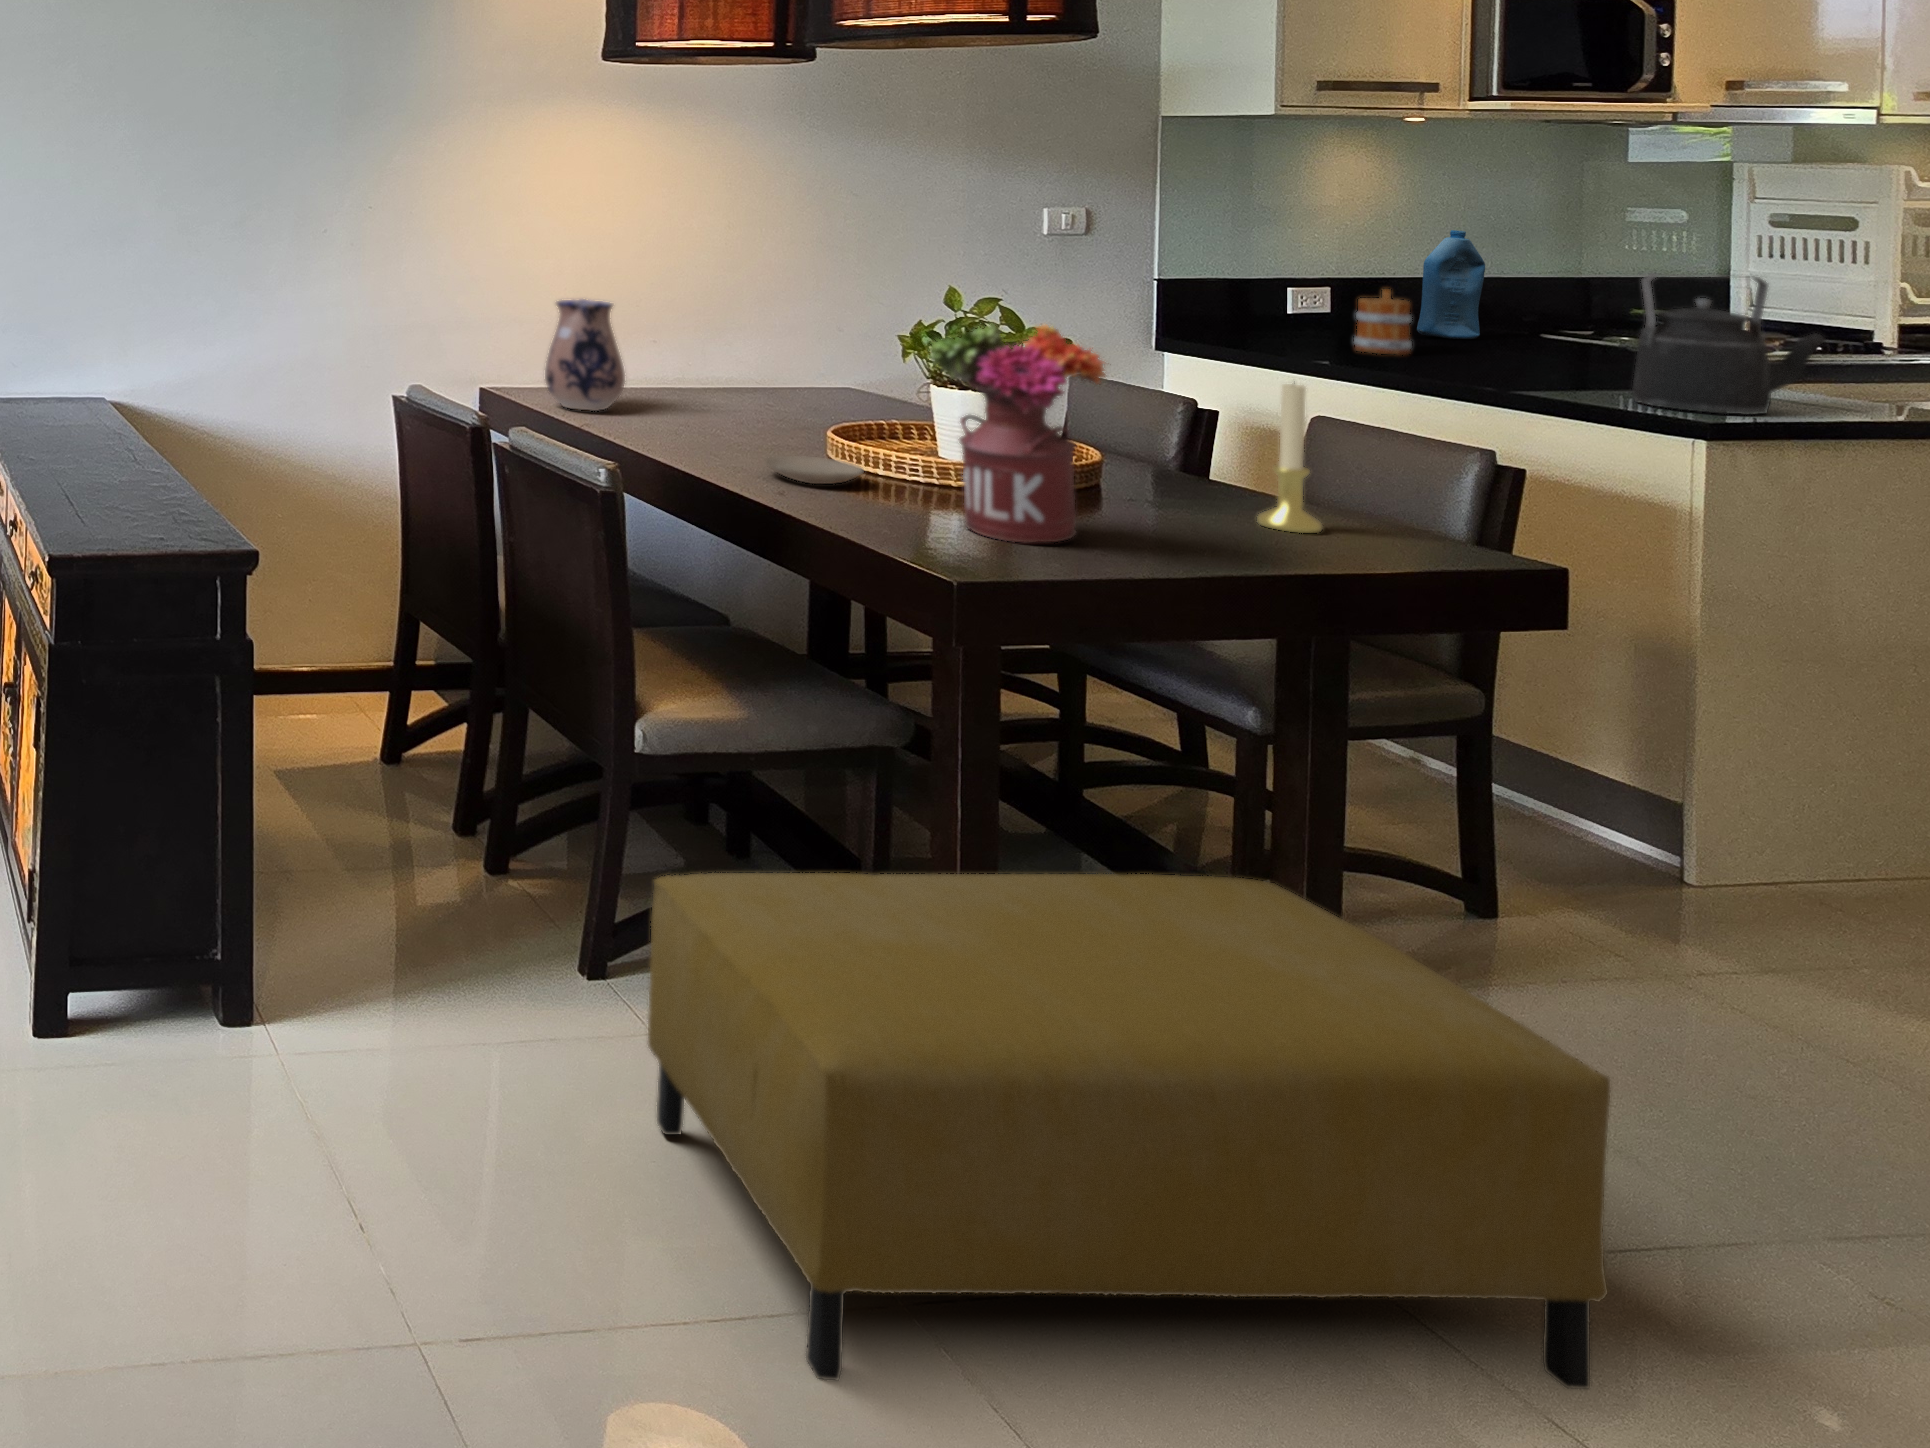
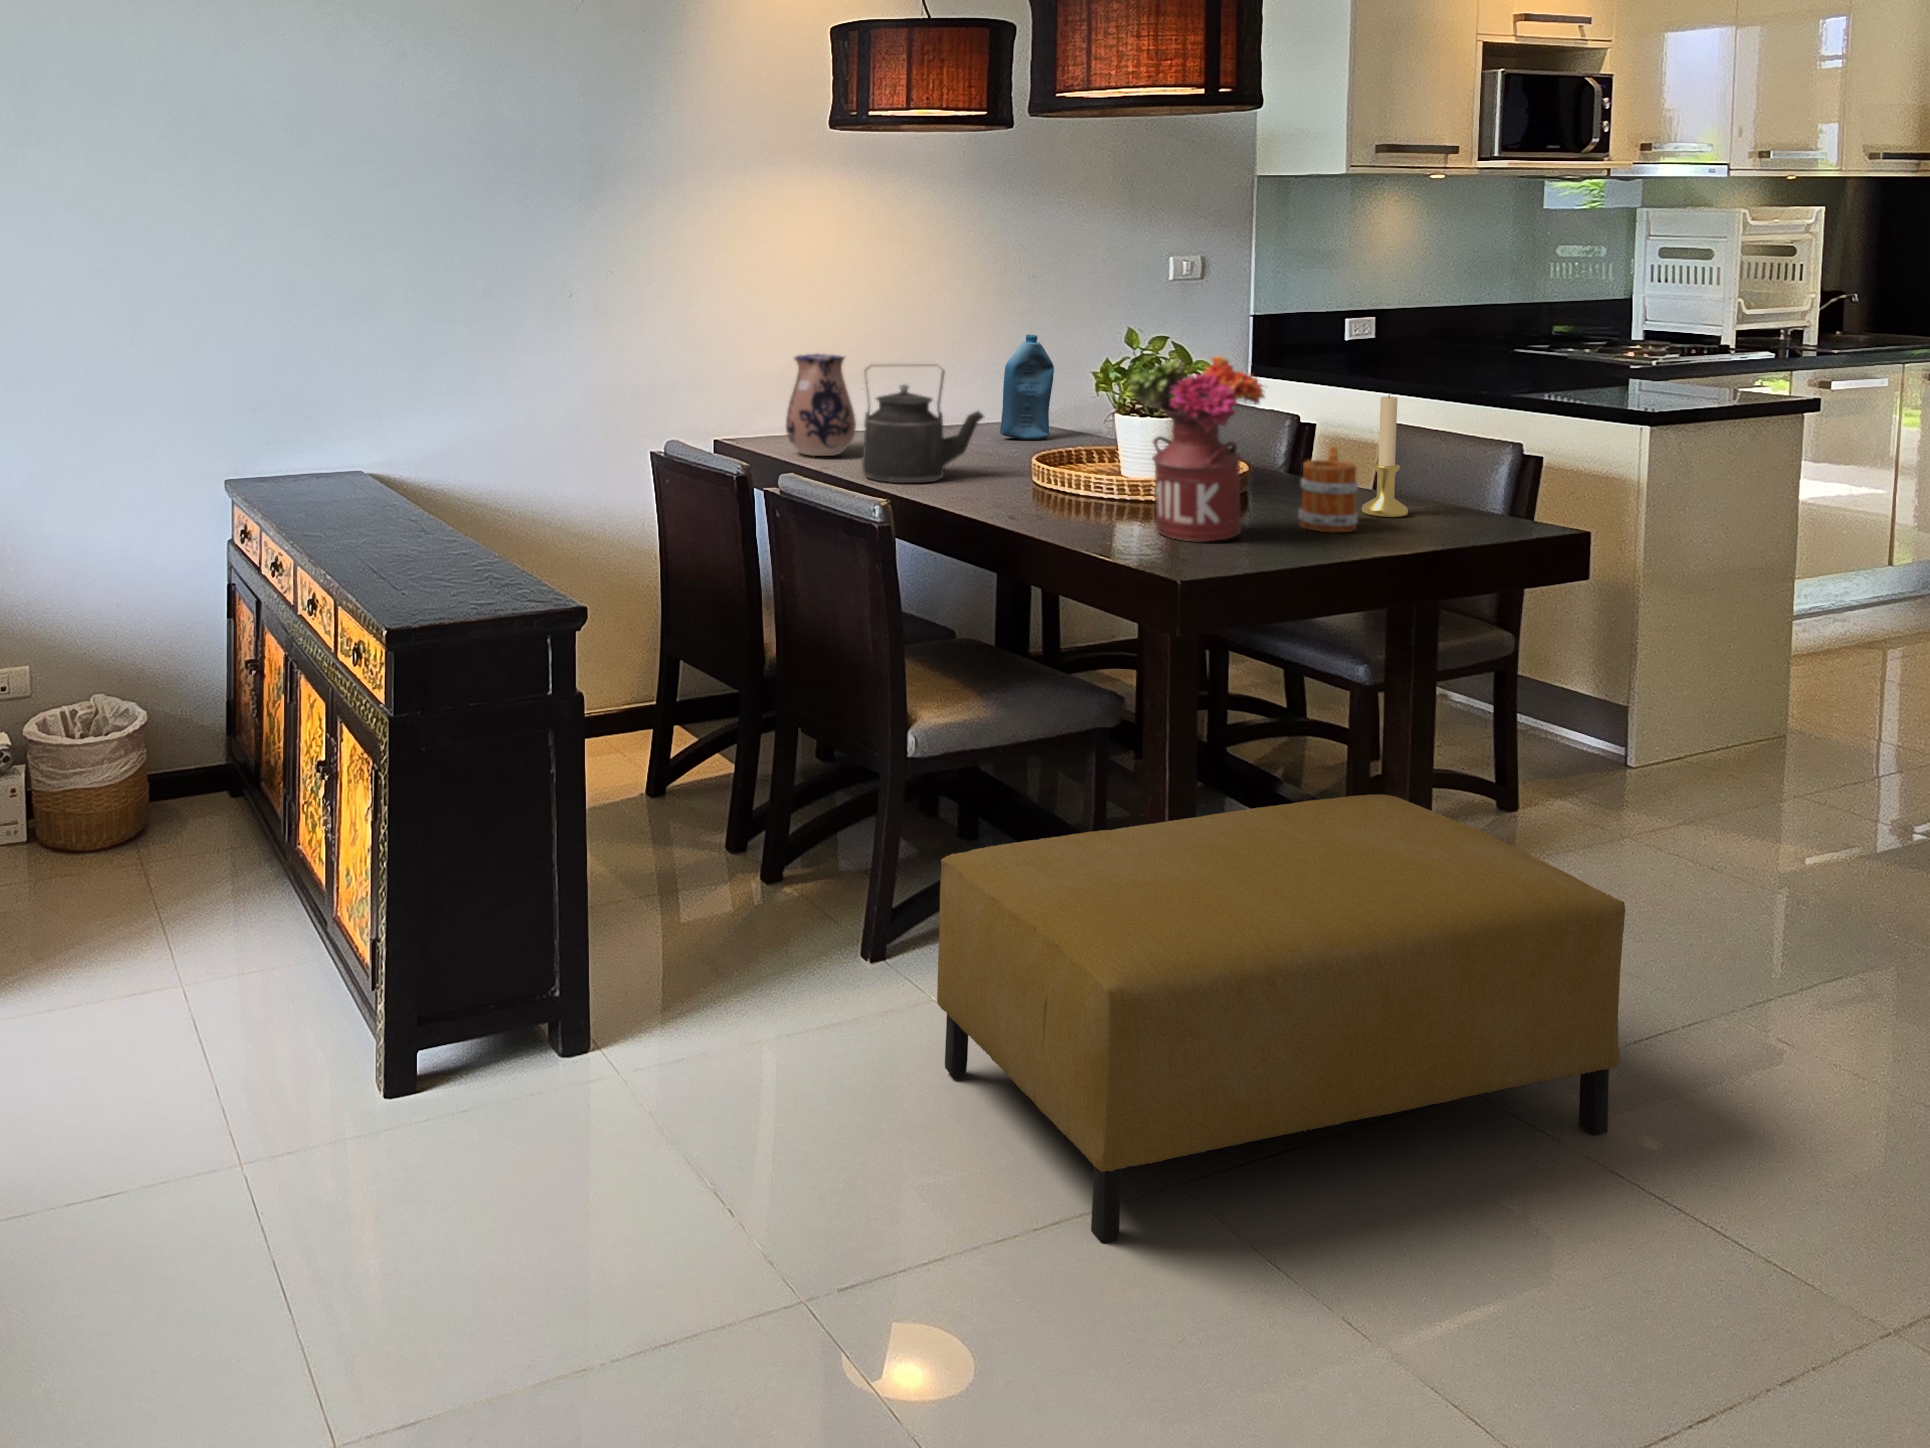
bottle: present [1417,230,1485,339] -> present [1000,335,1054,440]
kettle: present [1632,273,1825,415] -> present [862,365,984,483]
mug: present [1354,289,1412,355] -> present [1298,447,1358,532]
plate: present [764,456,863,484] -> none [988,483,1070,506]

